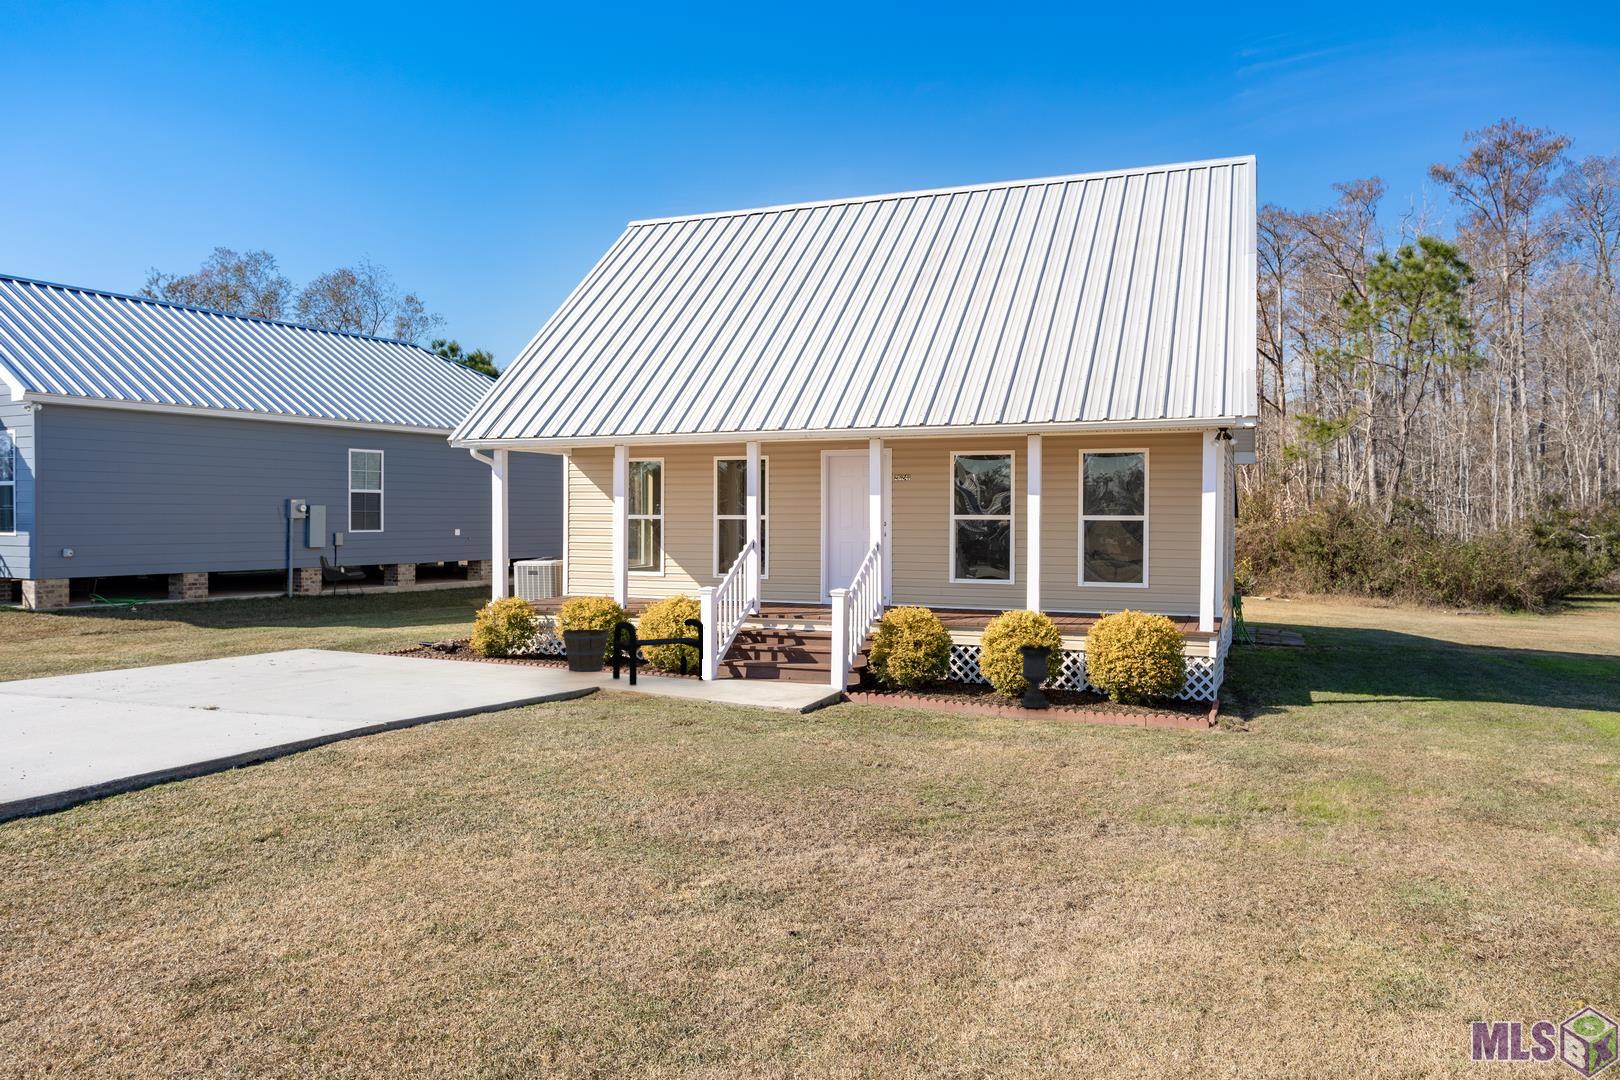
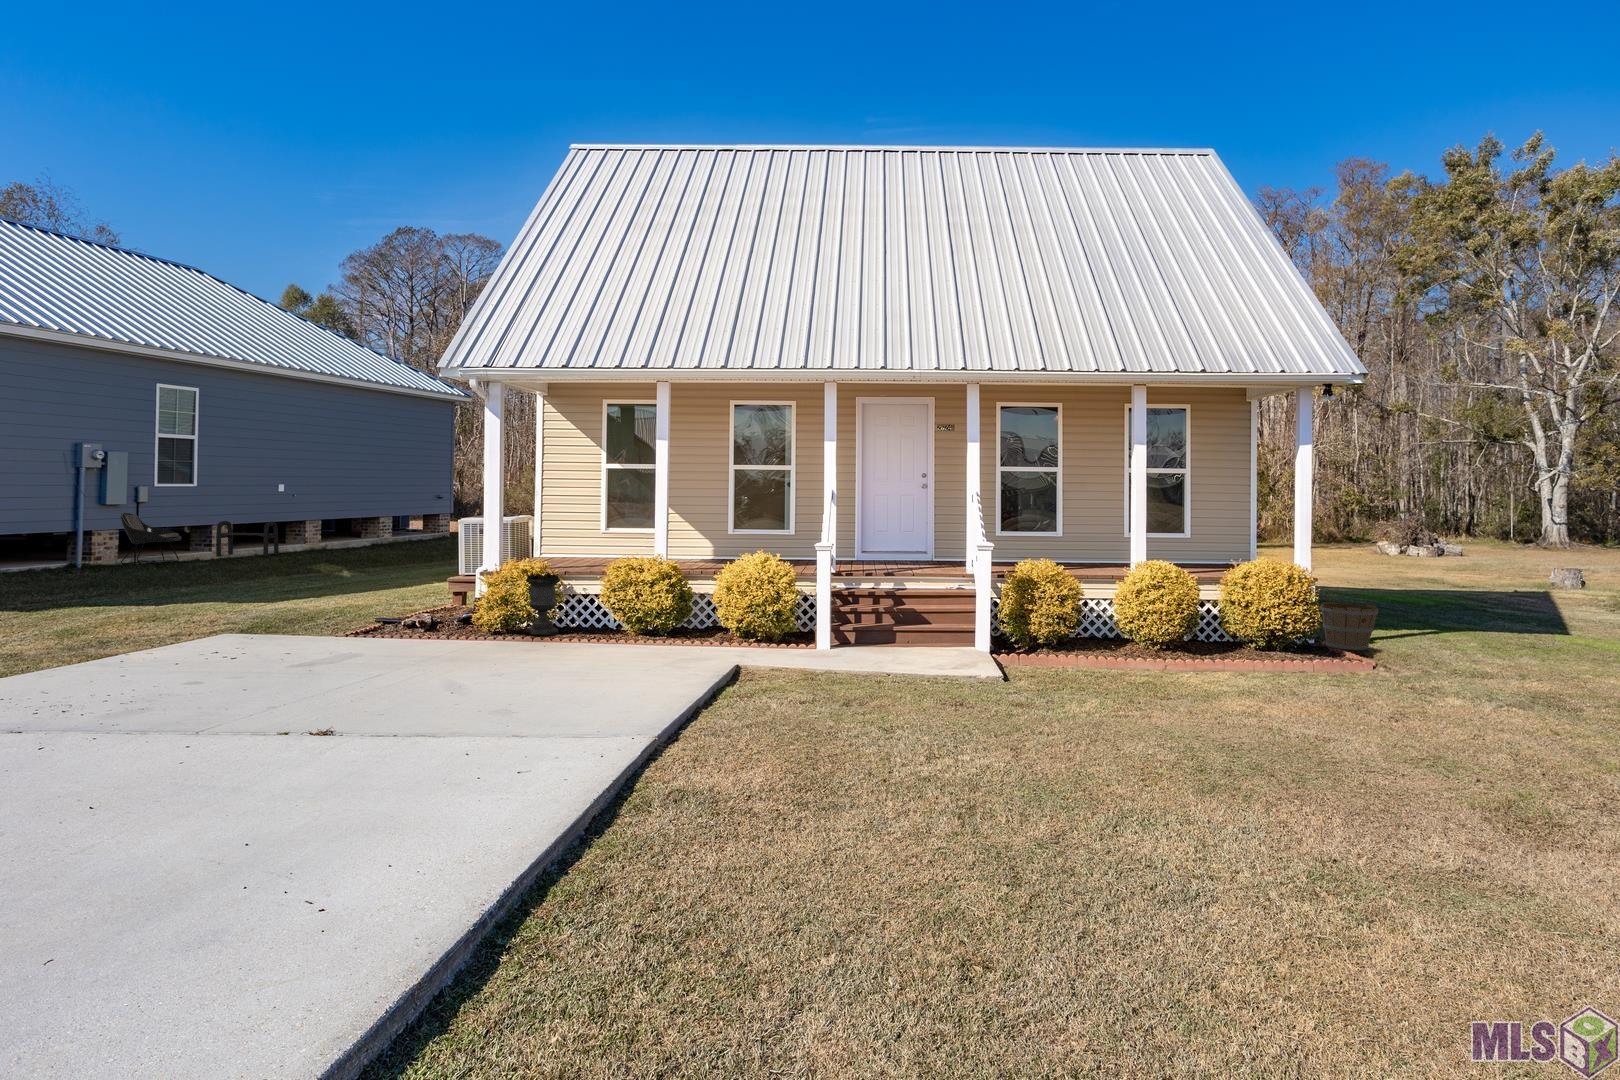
bench: present [613,618,703,685] -> present [216,521,279,557]
wooden bucket: present [563,629,609,672] -> present [1320,602,1379,651]
planter: present [1018,644,1052,708] -> present [526,573,561,636]

